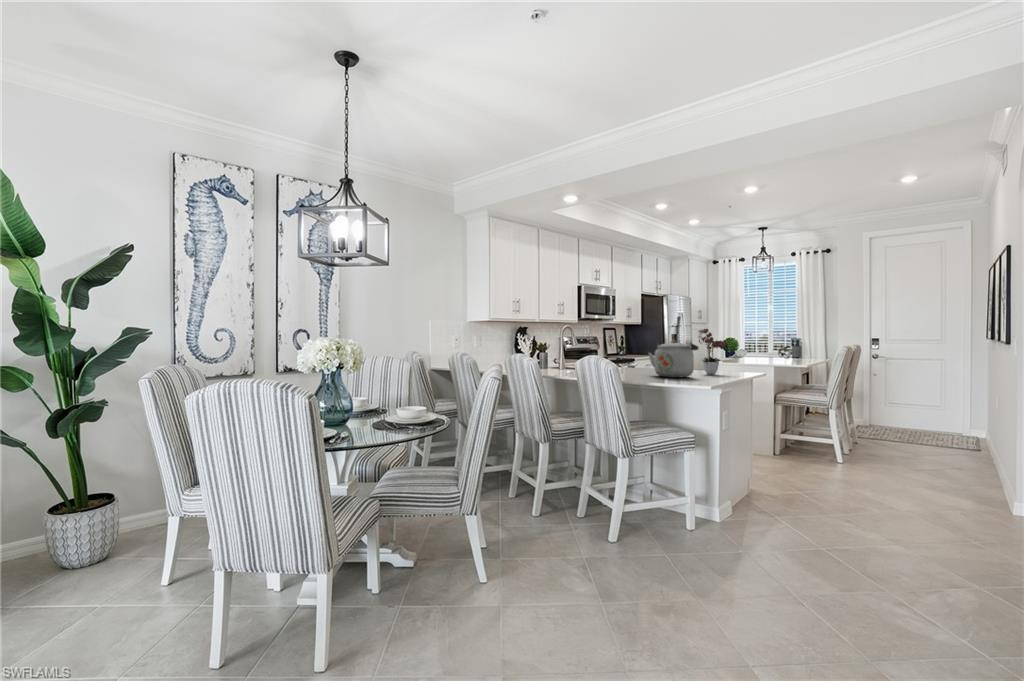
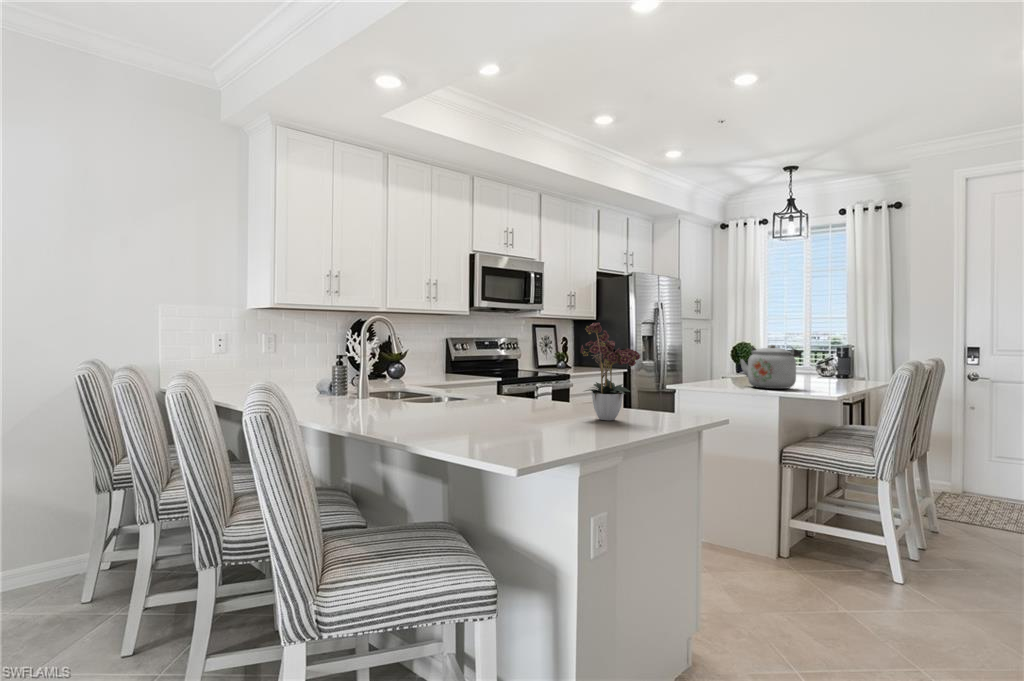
kettle: present [649,340,698,378] -> present [740,345,802,389]

